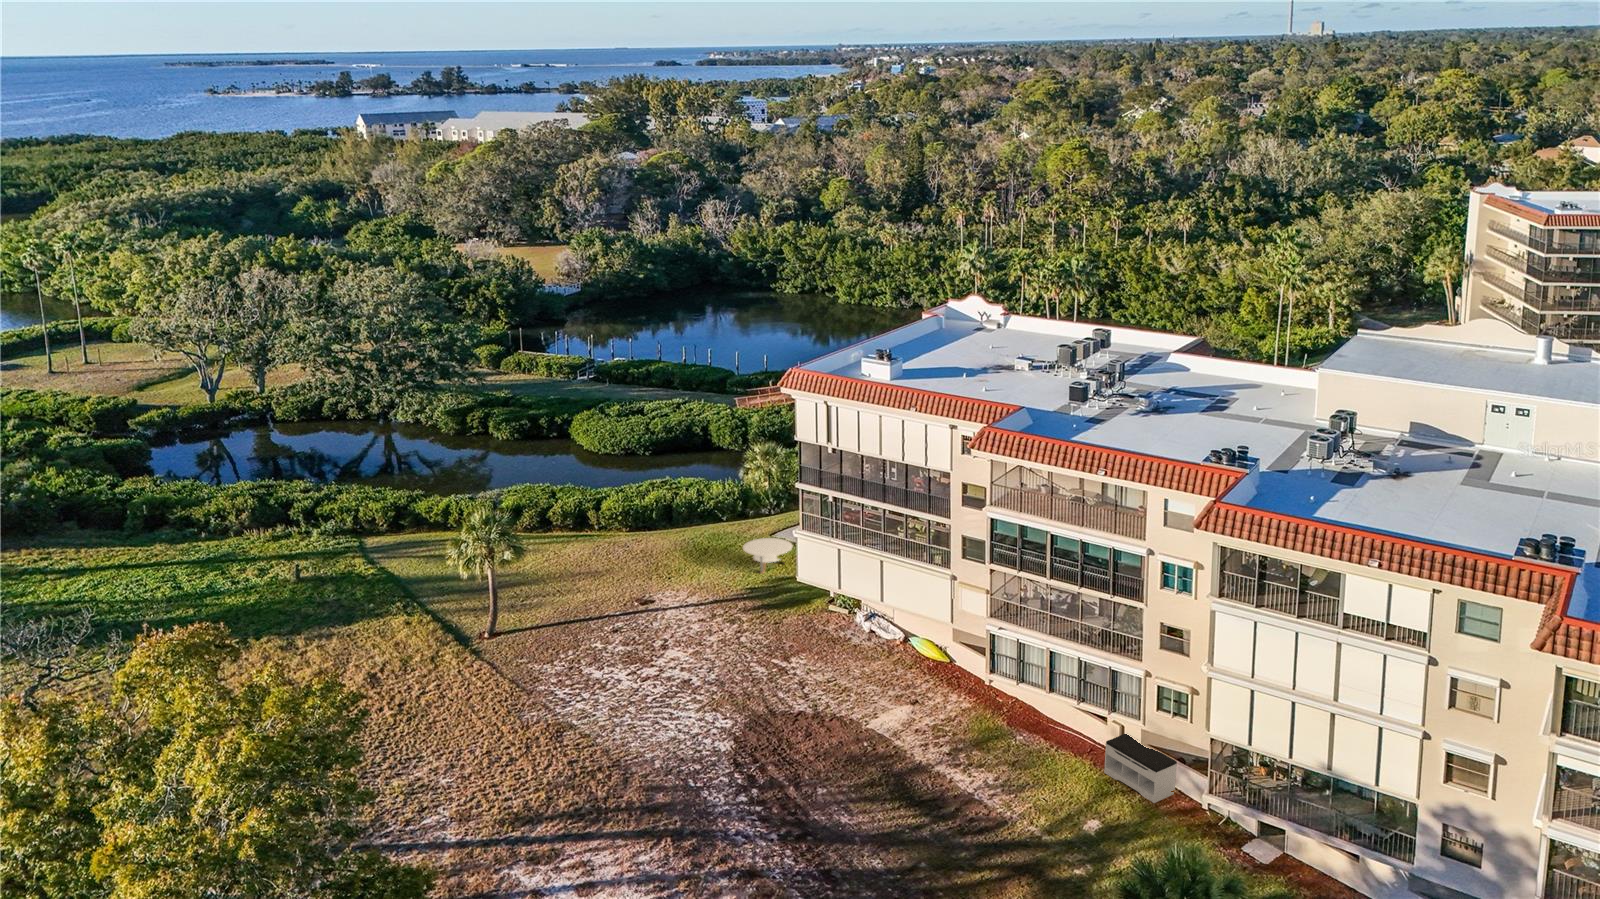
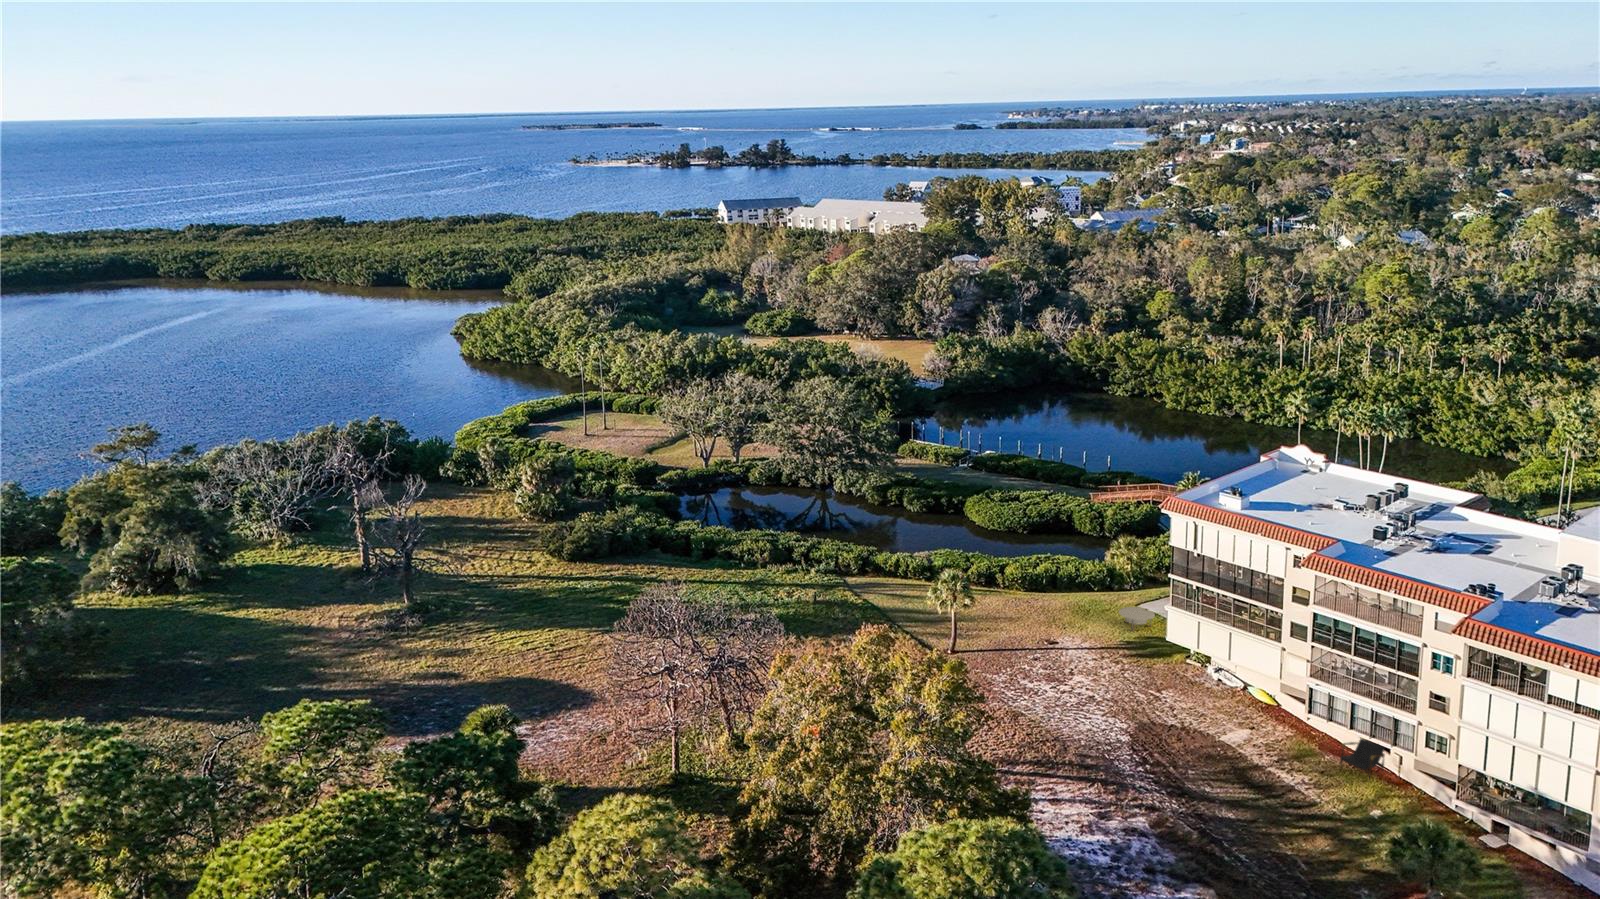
lounge chair: none [1040,689,1105,770] -> present [1340,739,1385,782]
bench: present [1104,734,1177,803] -> none [1384,762,1436,807]

